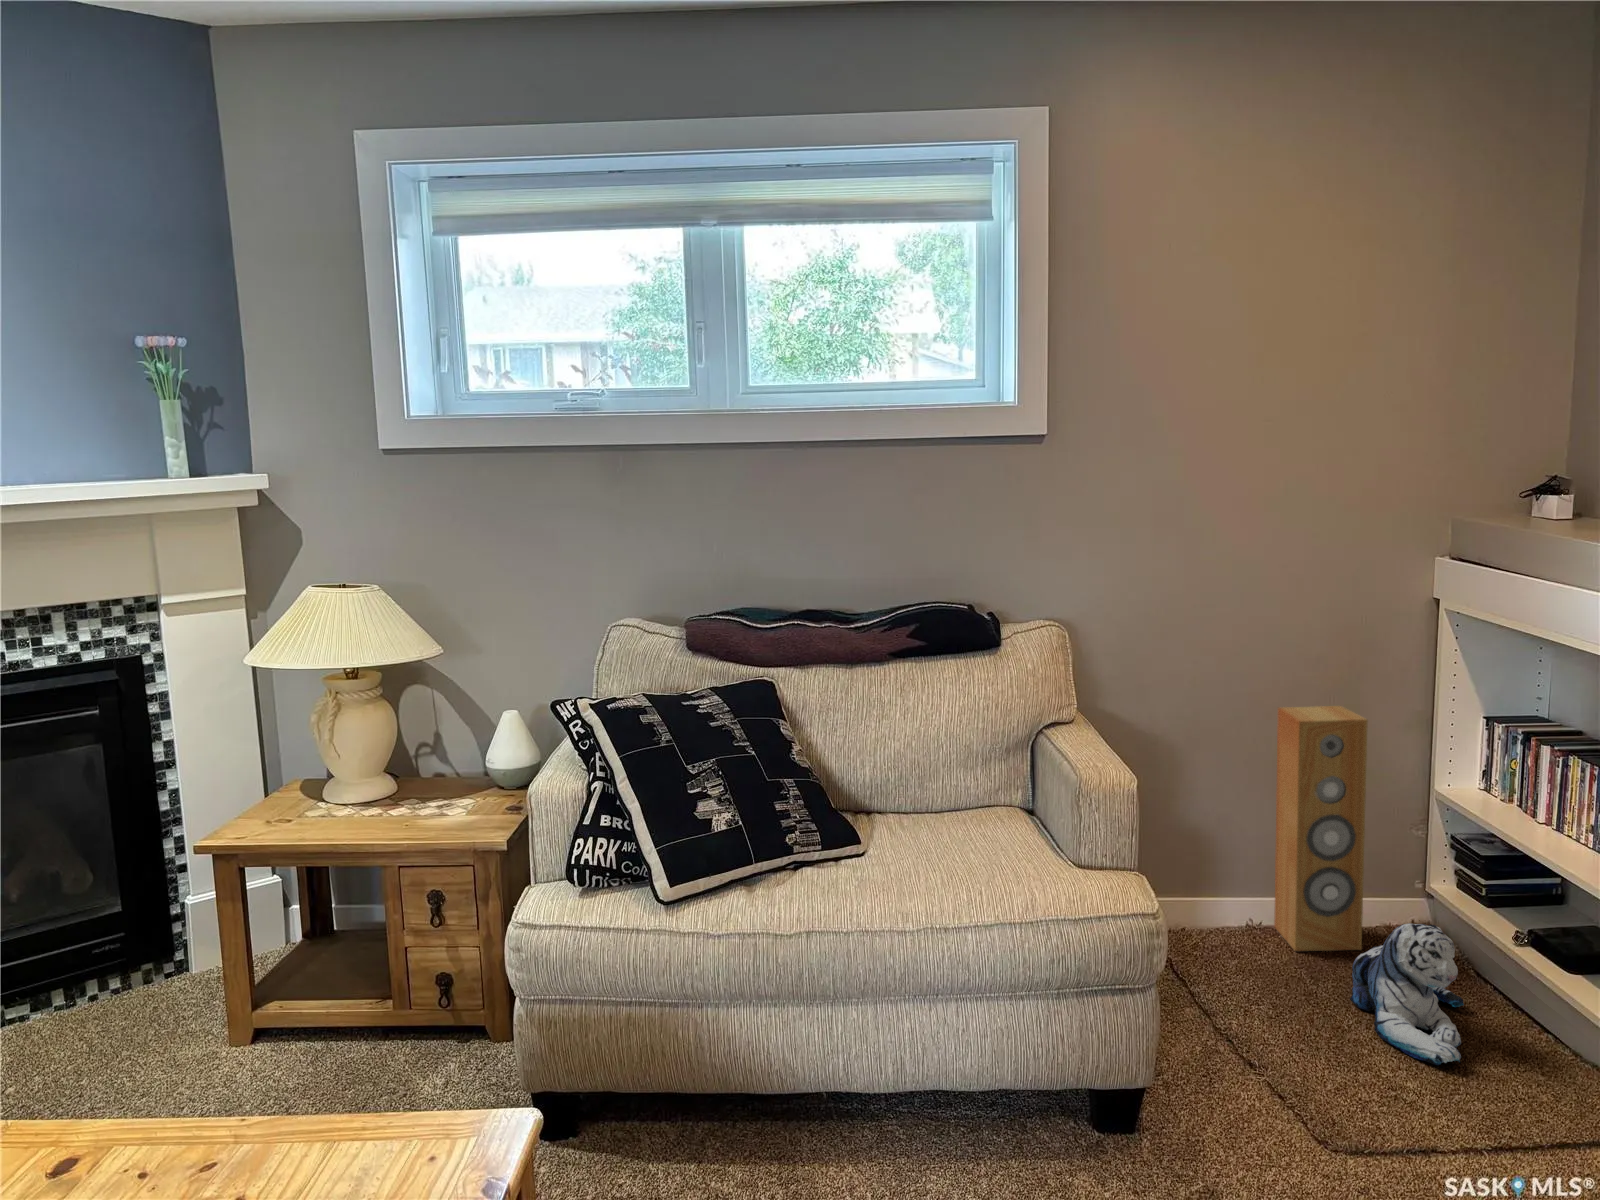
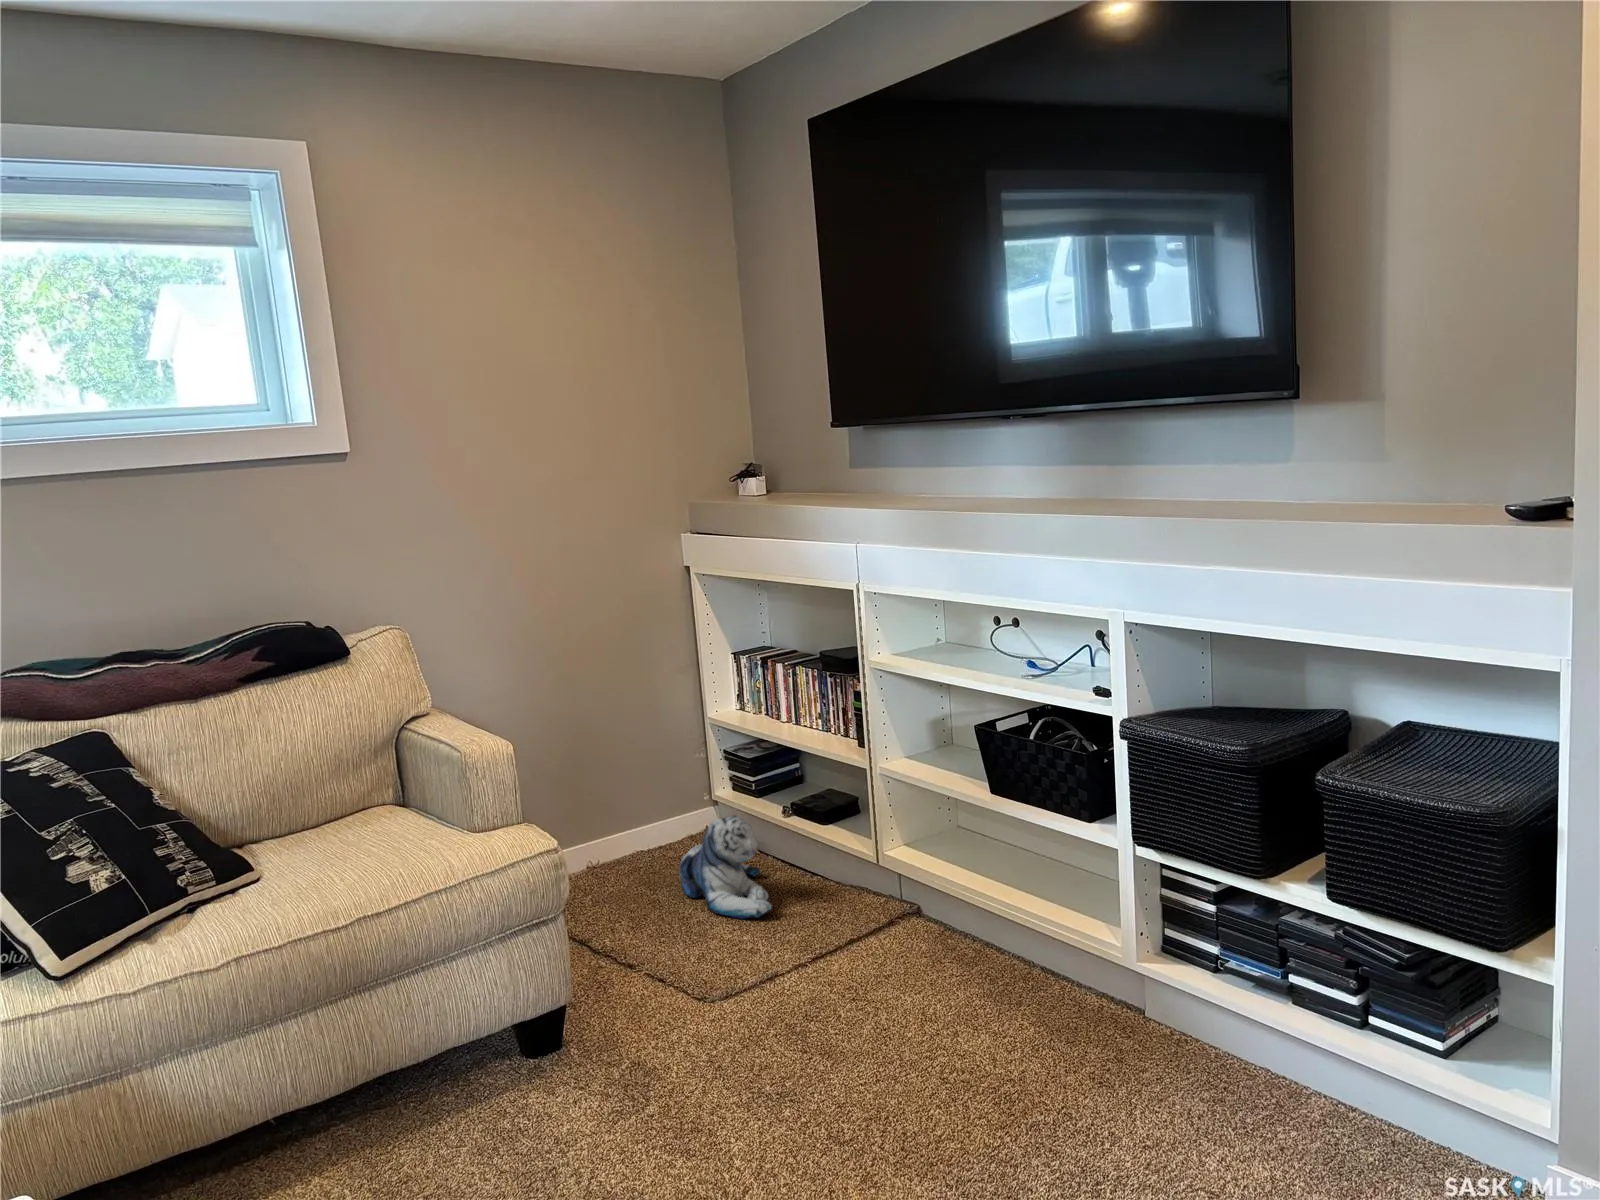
speaker: present [1274,706,1368,951] -> none [584,664,677,873]

